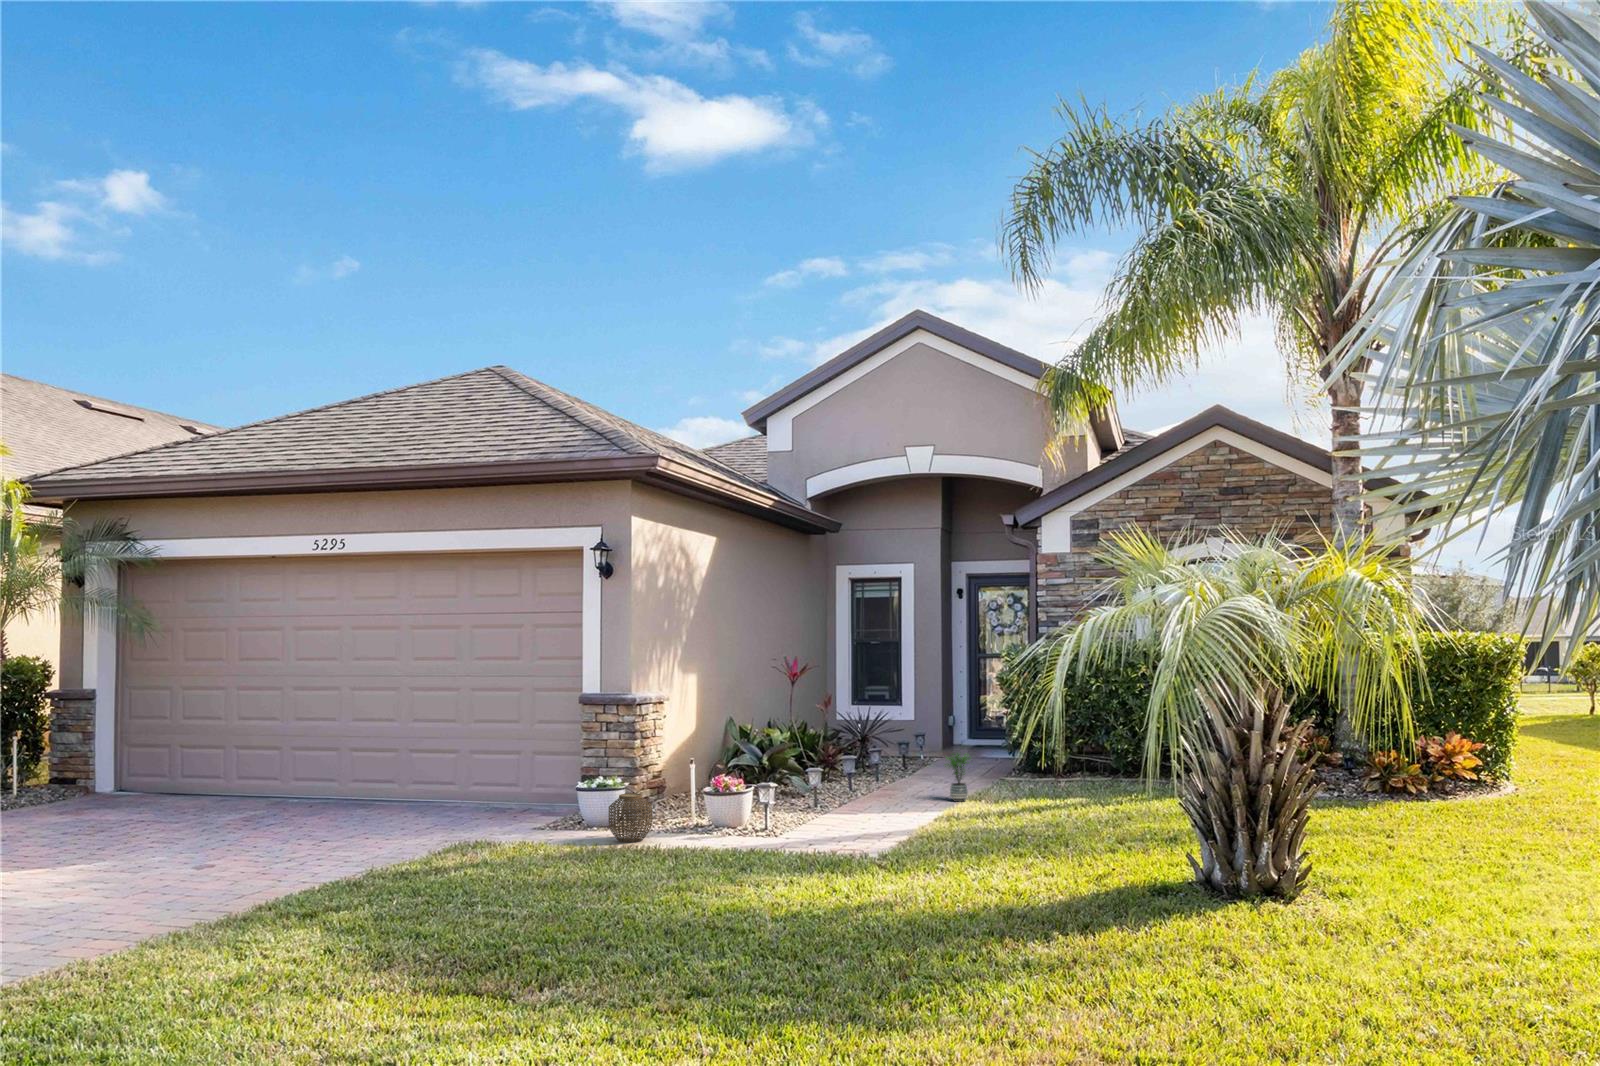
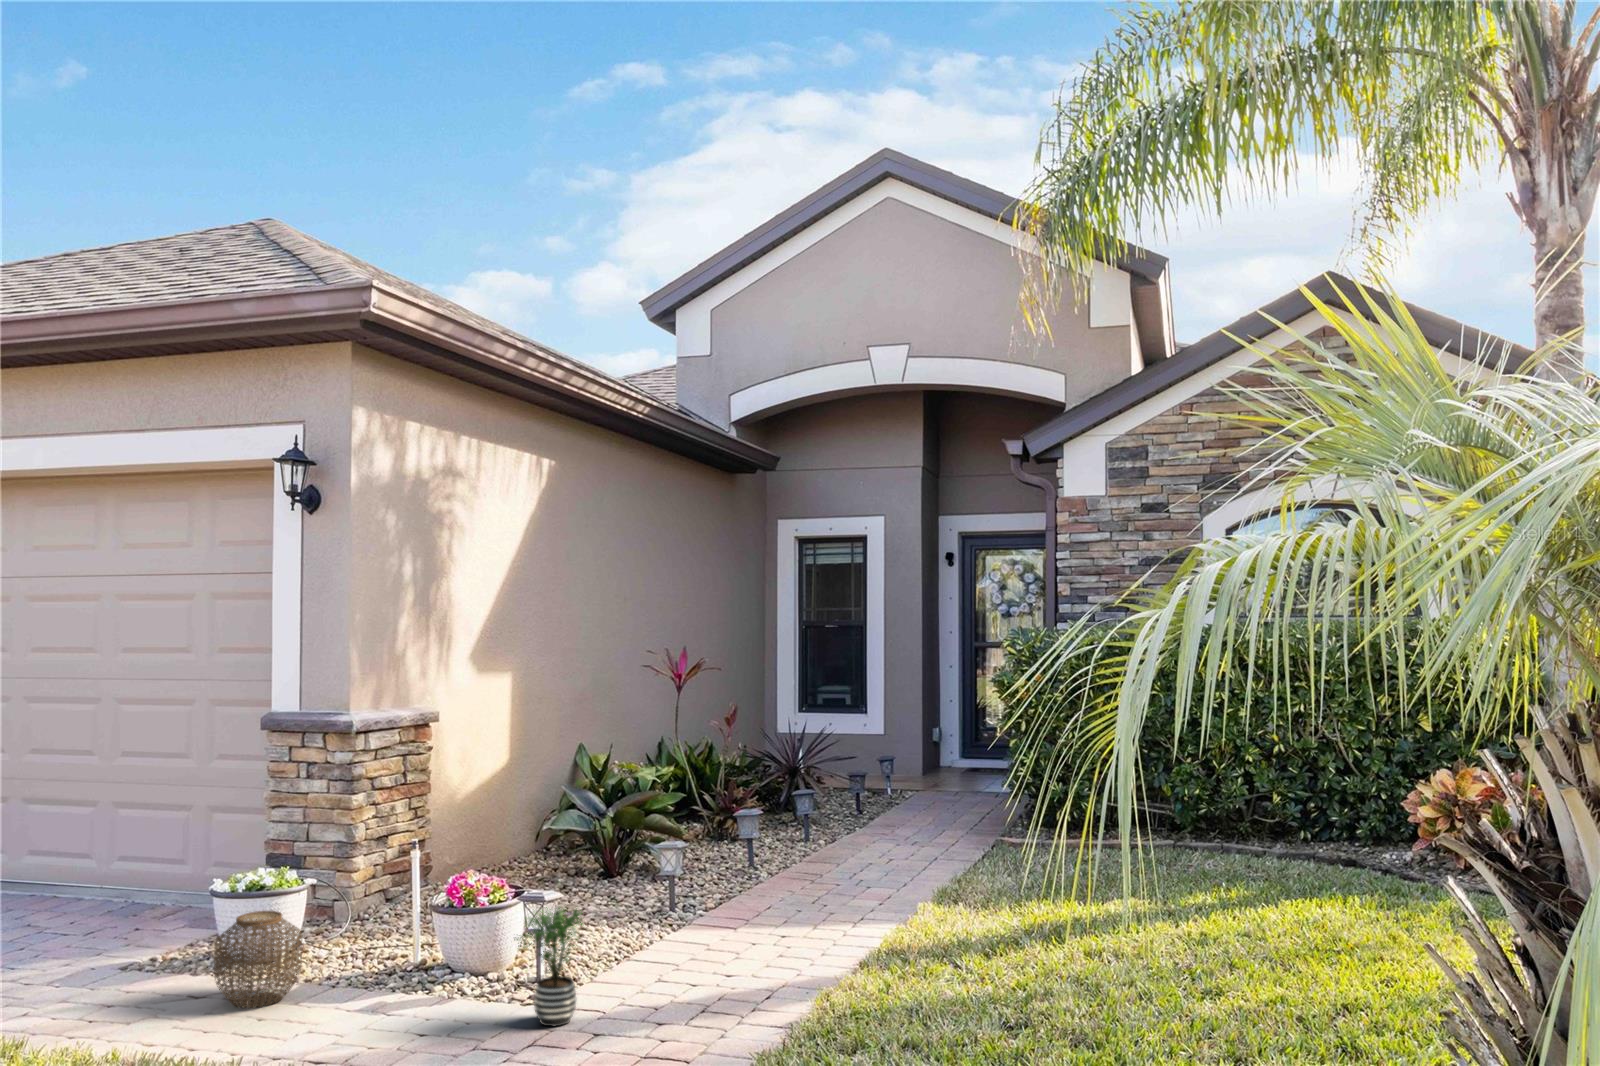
potted plant: present [945,753,969,802] -> present [514,907,584,1026]

